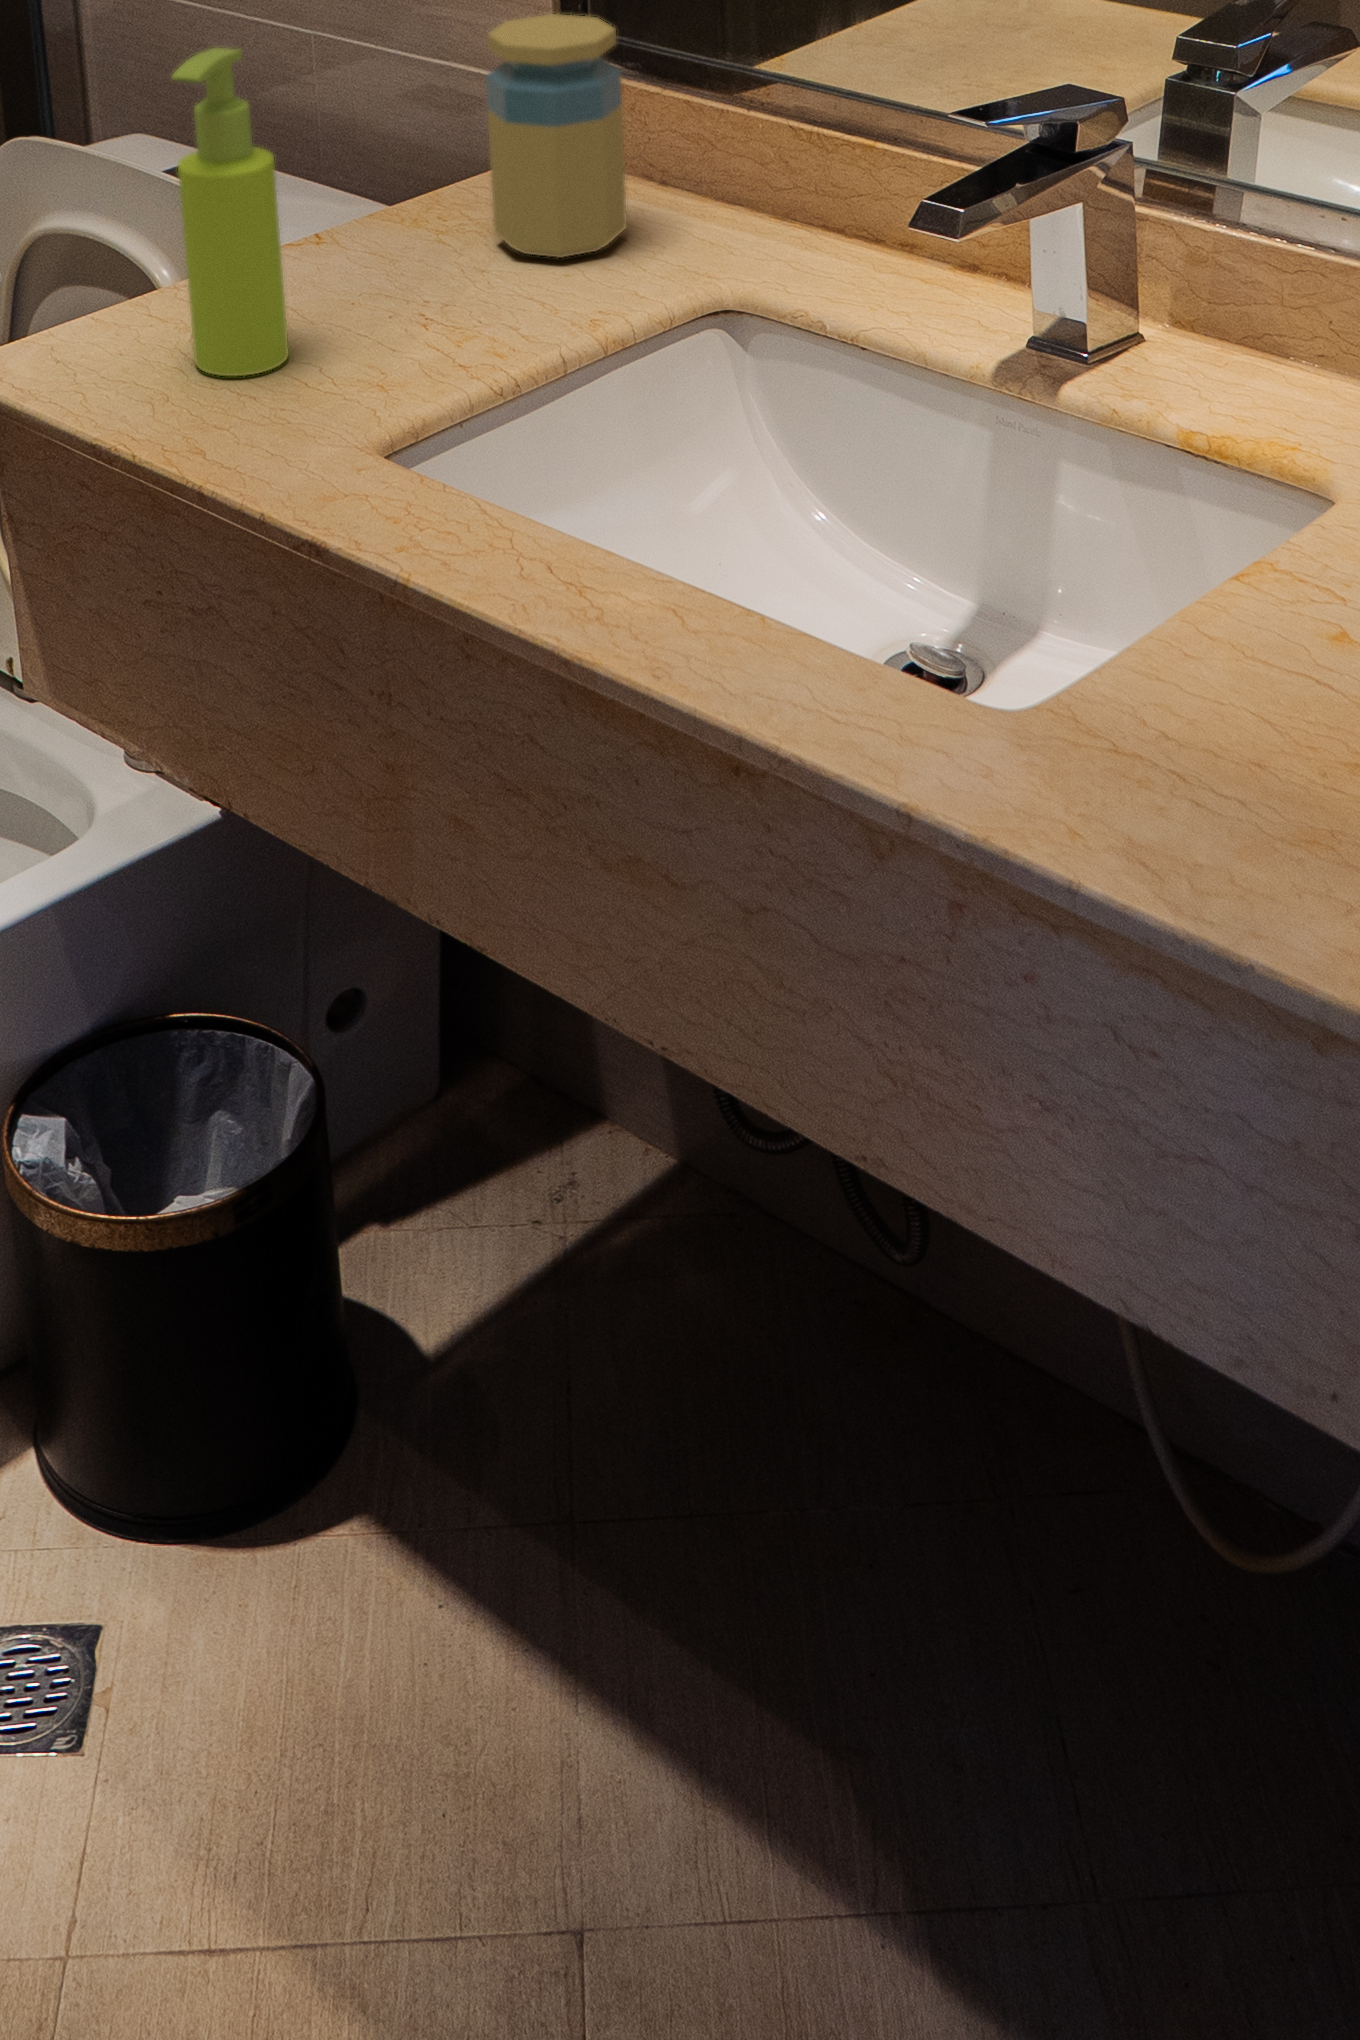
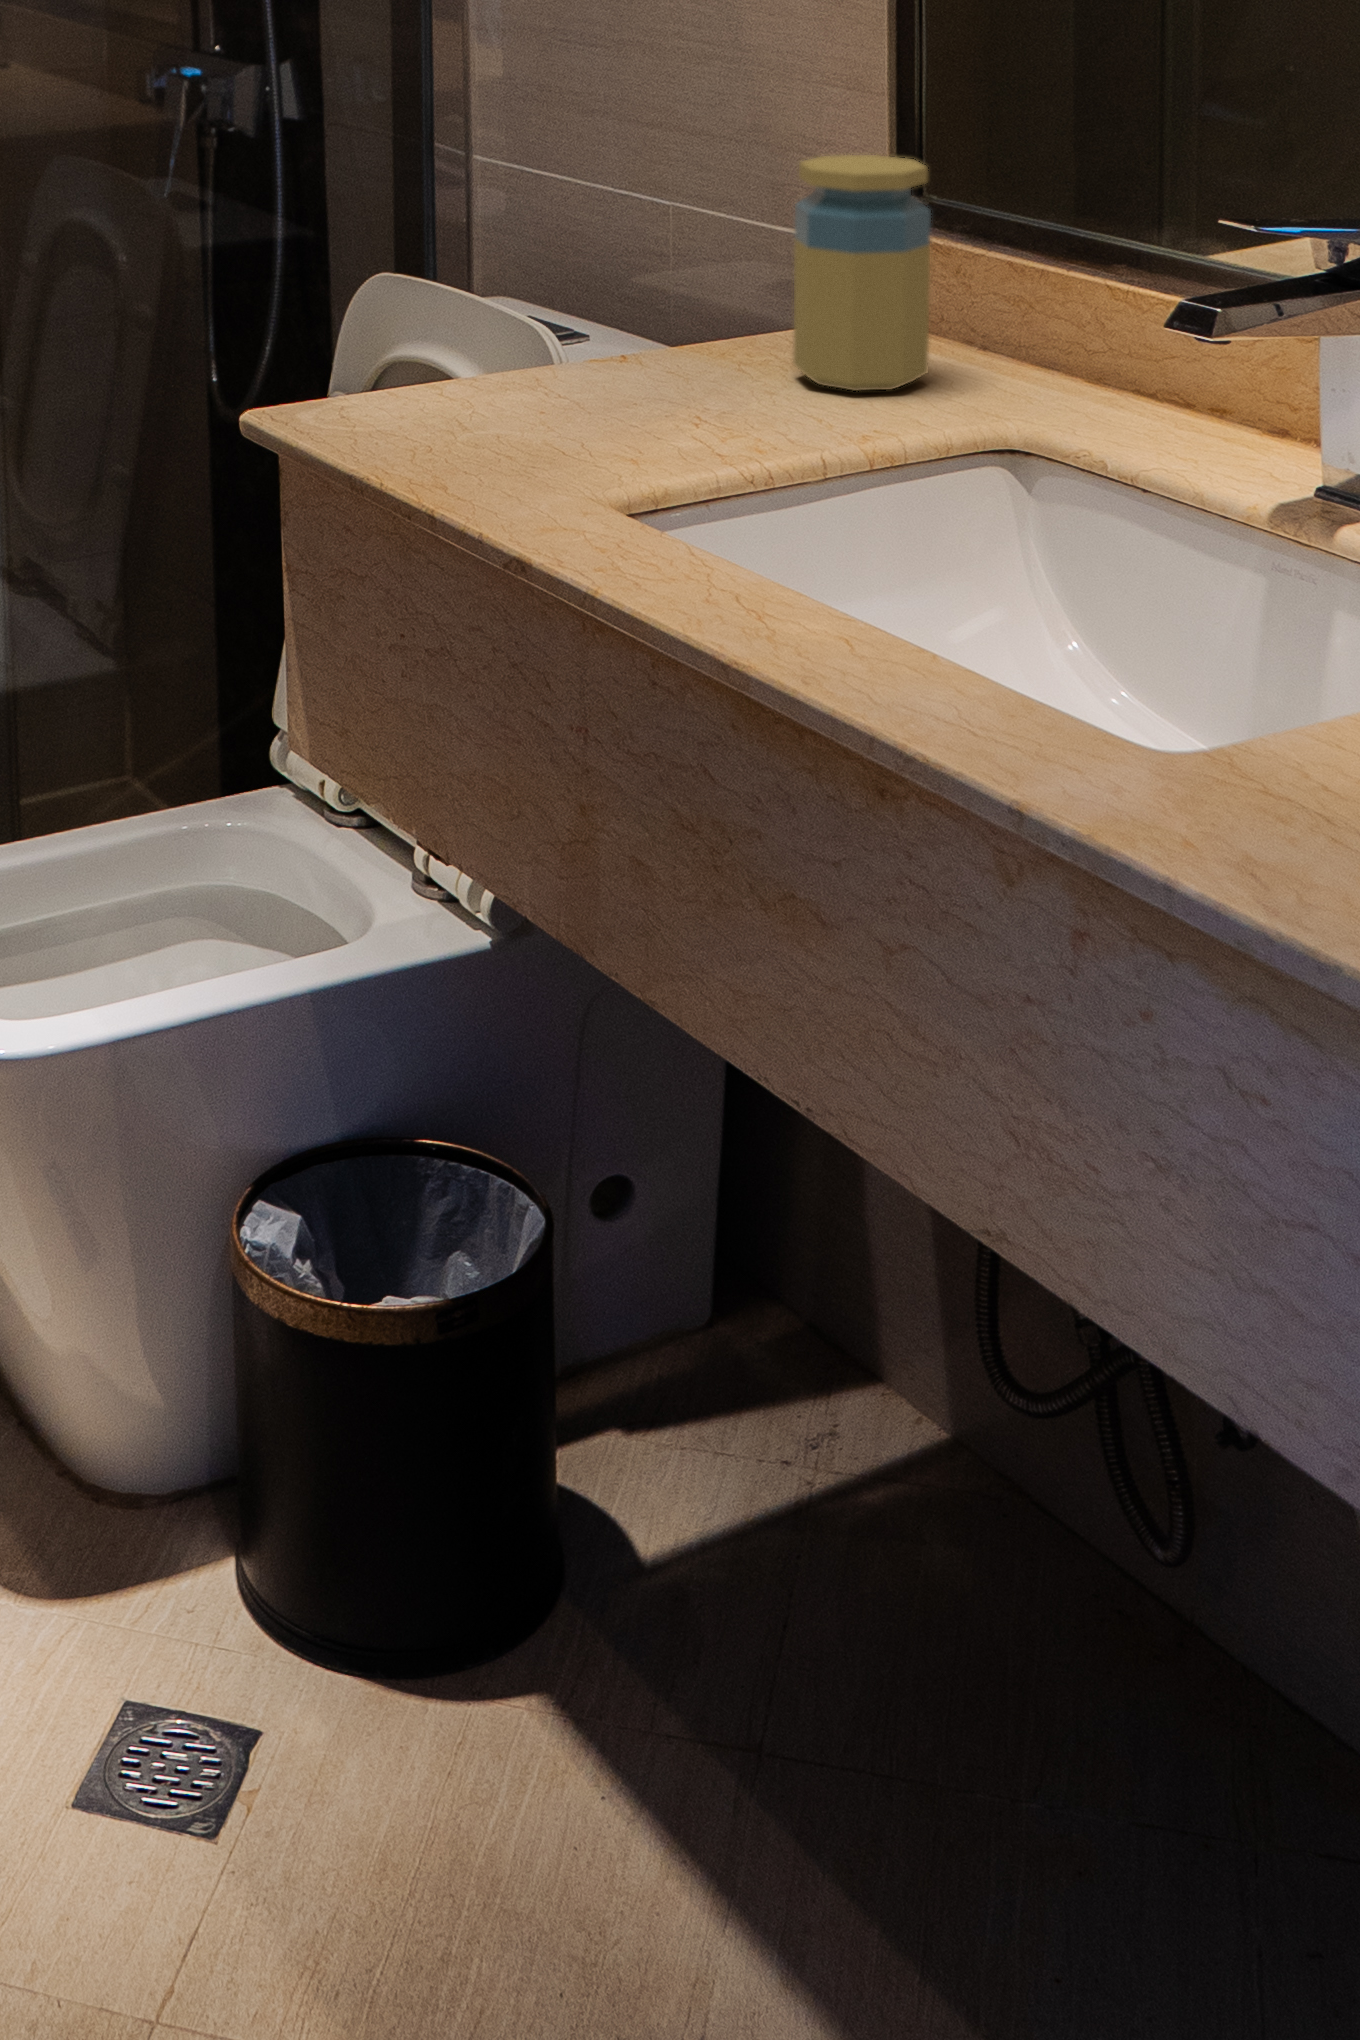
soap dispenser: present [172,48,289,376] -> none [465,123,560,440]

